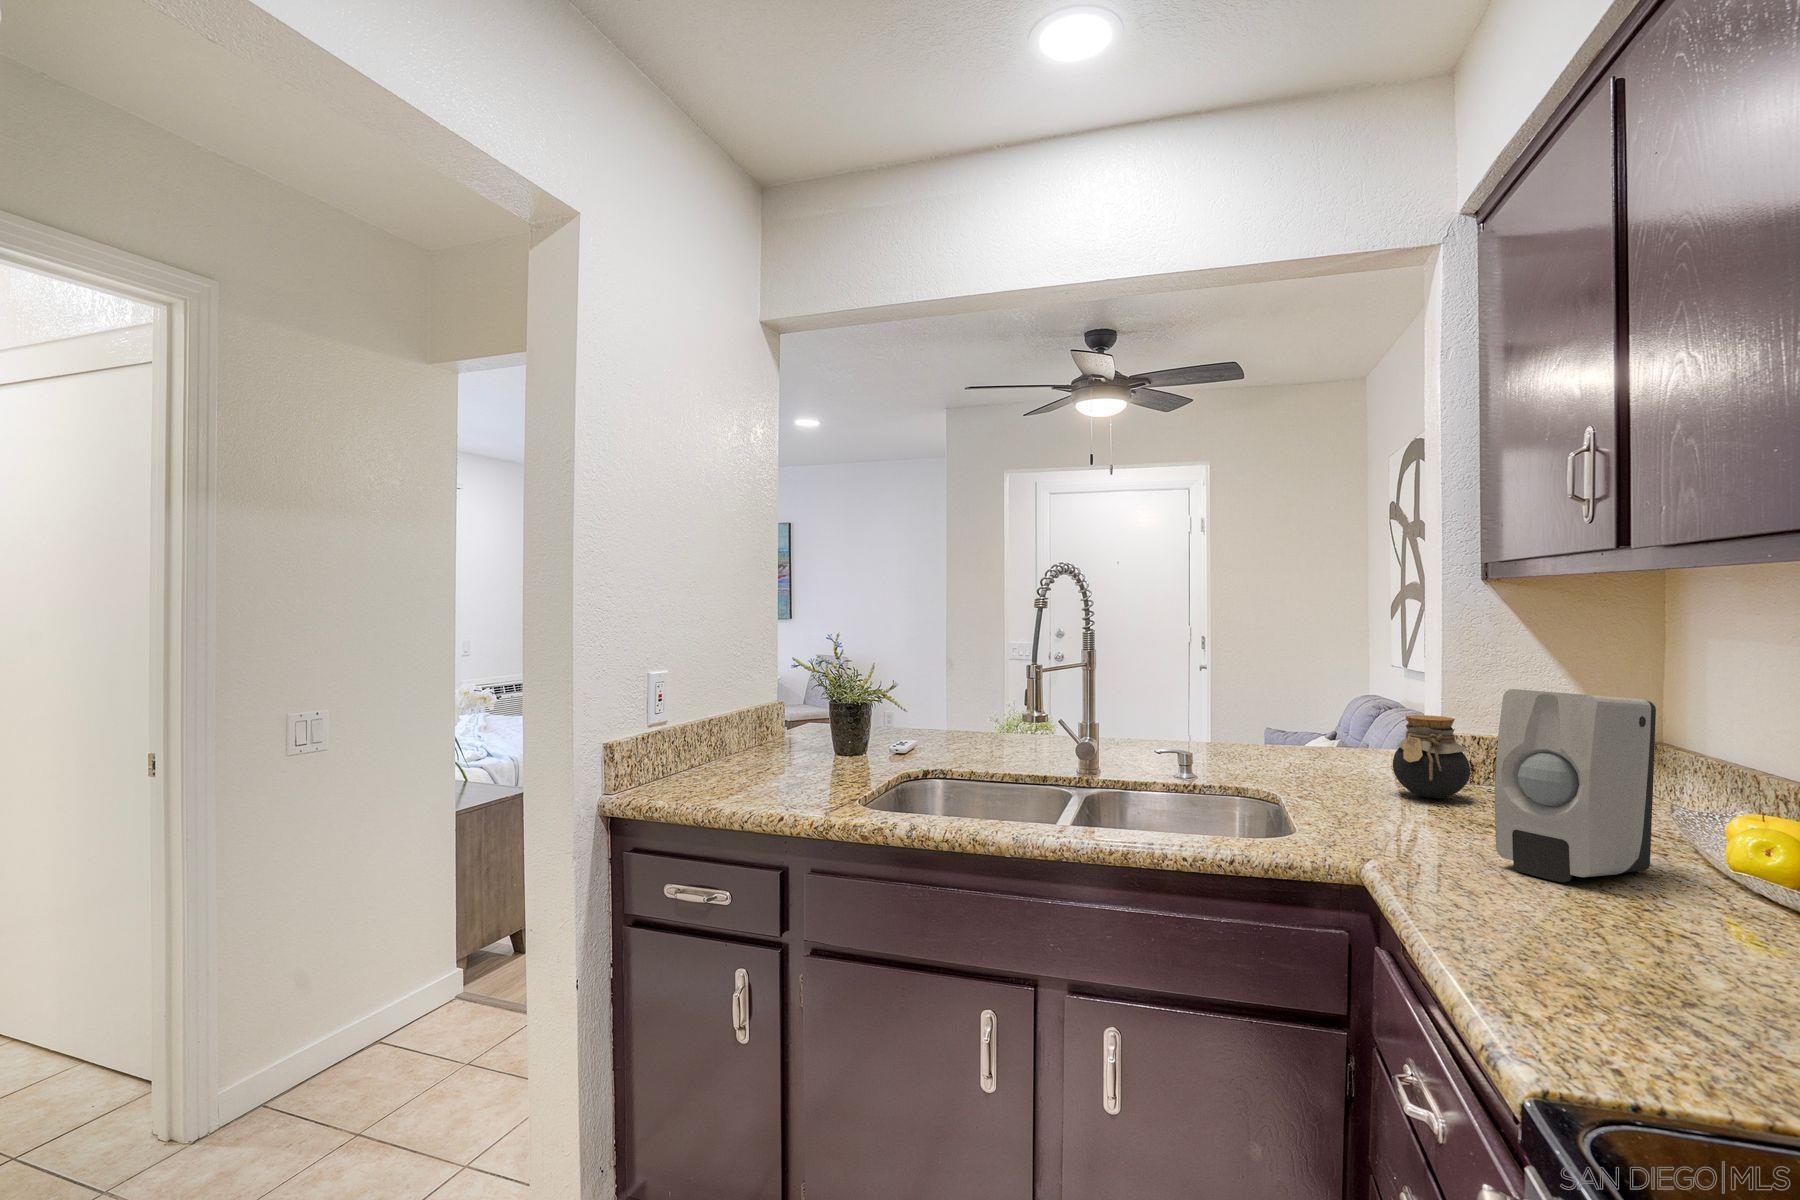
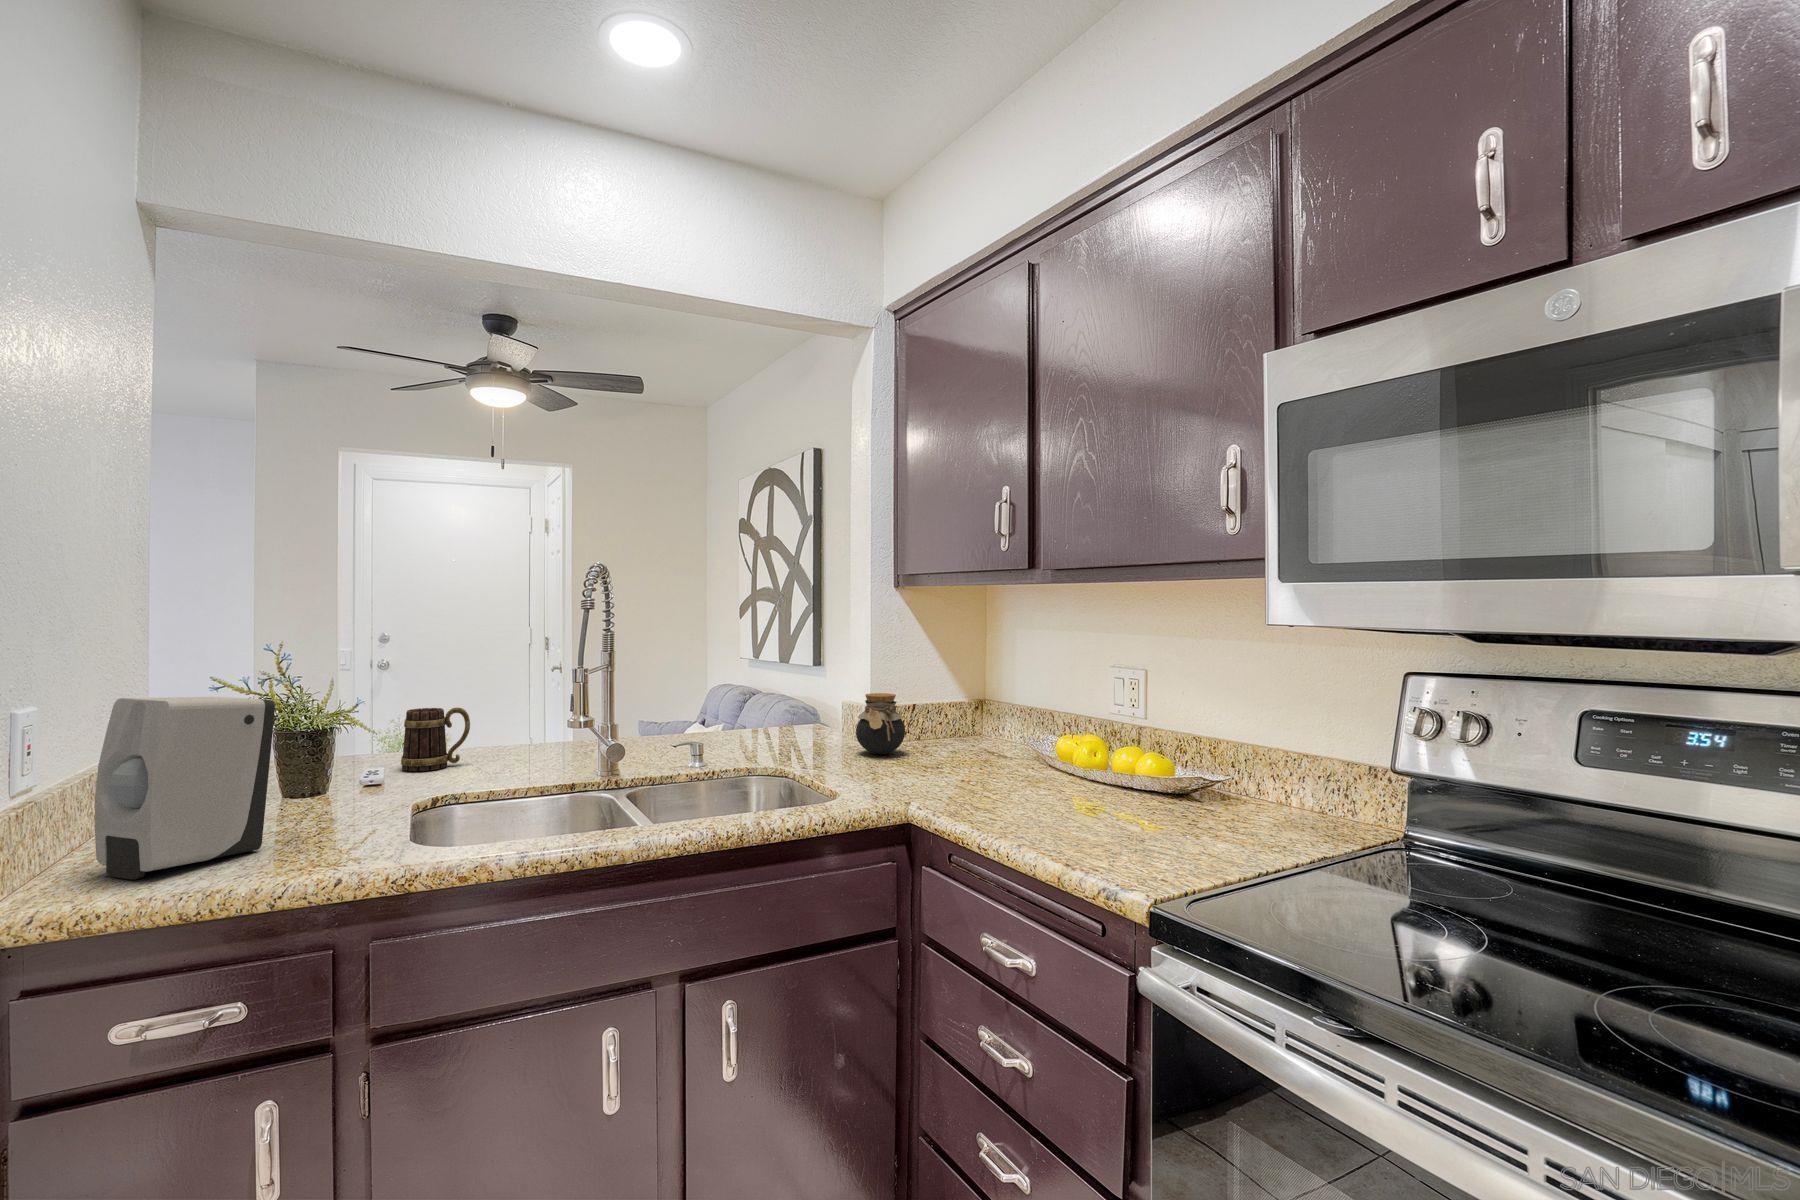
soap dispenser: present [1495,689,1656,882] -> present [95,697,275,879]
mug: none [934,694,987,749] -> present [401,708,470,771]

